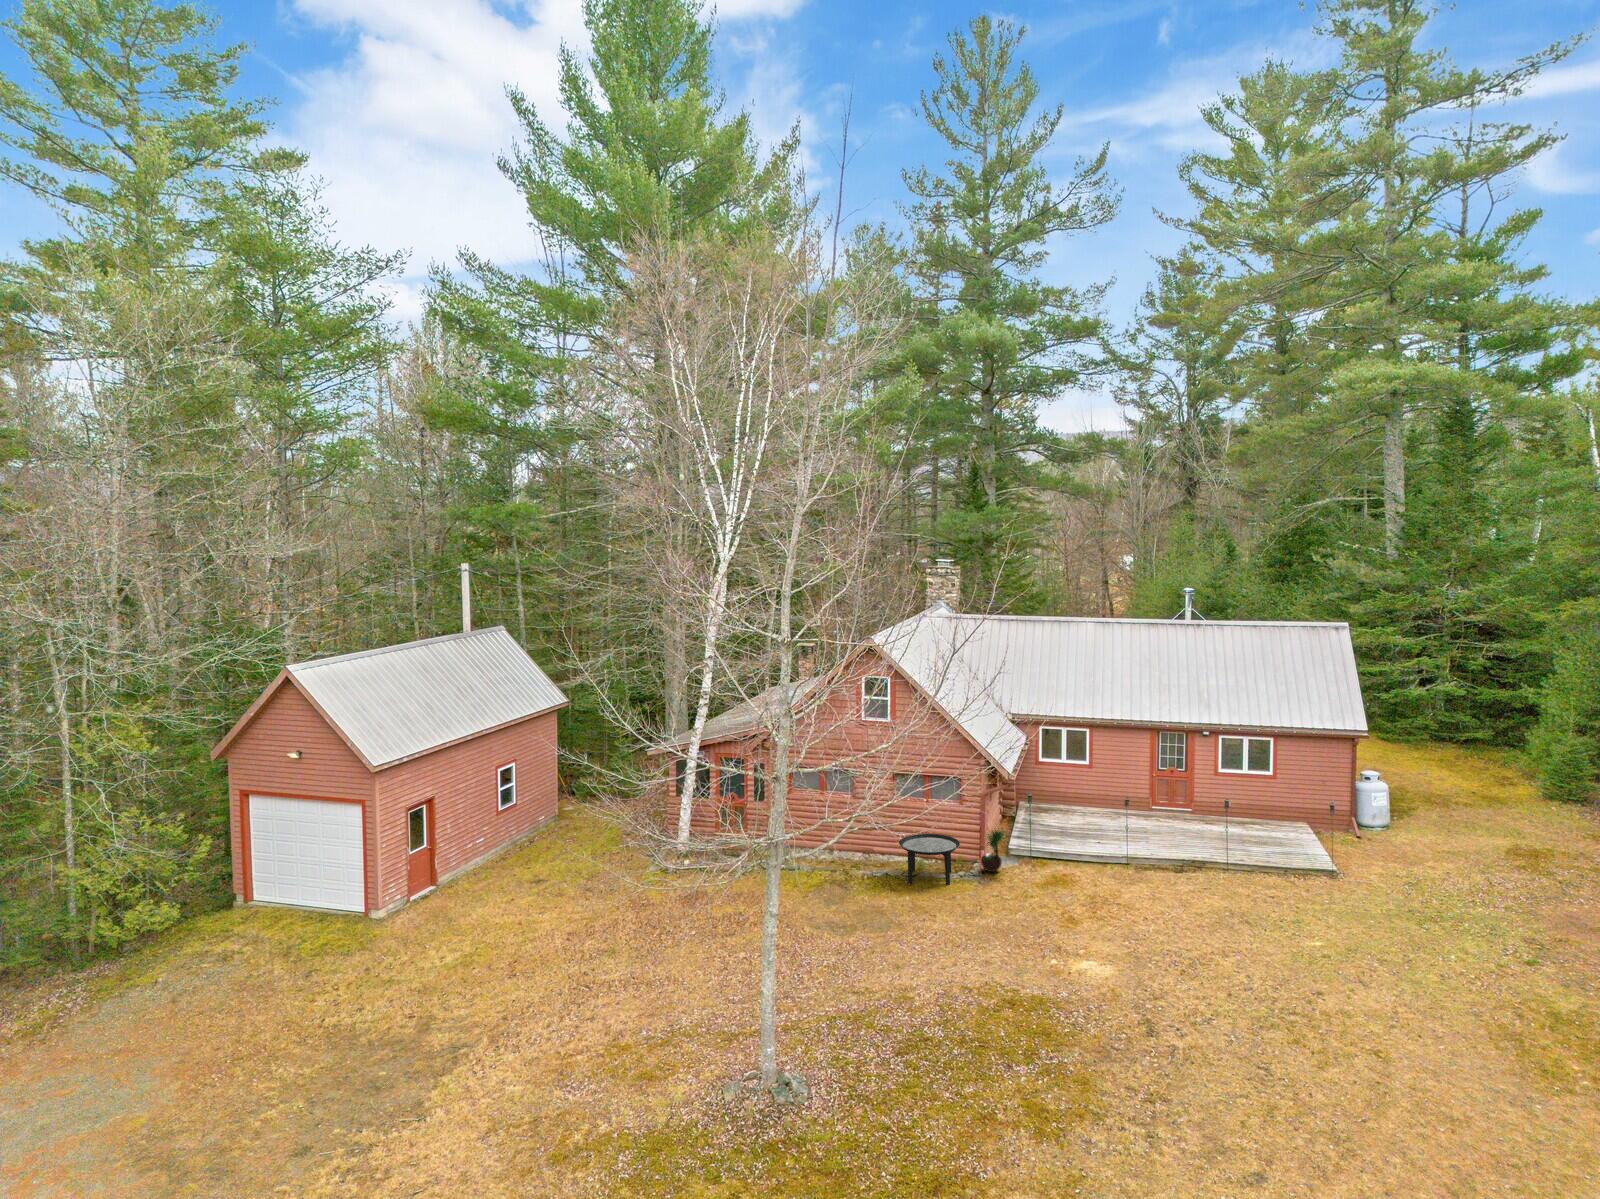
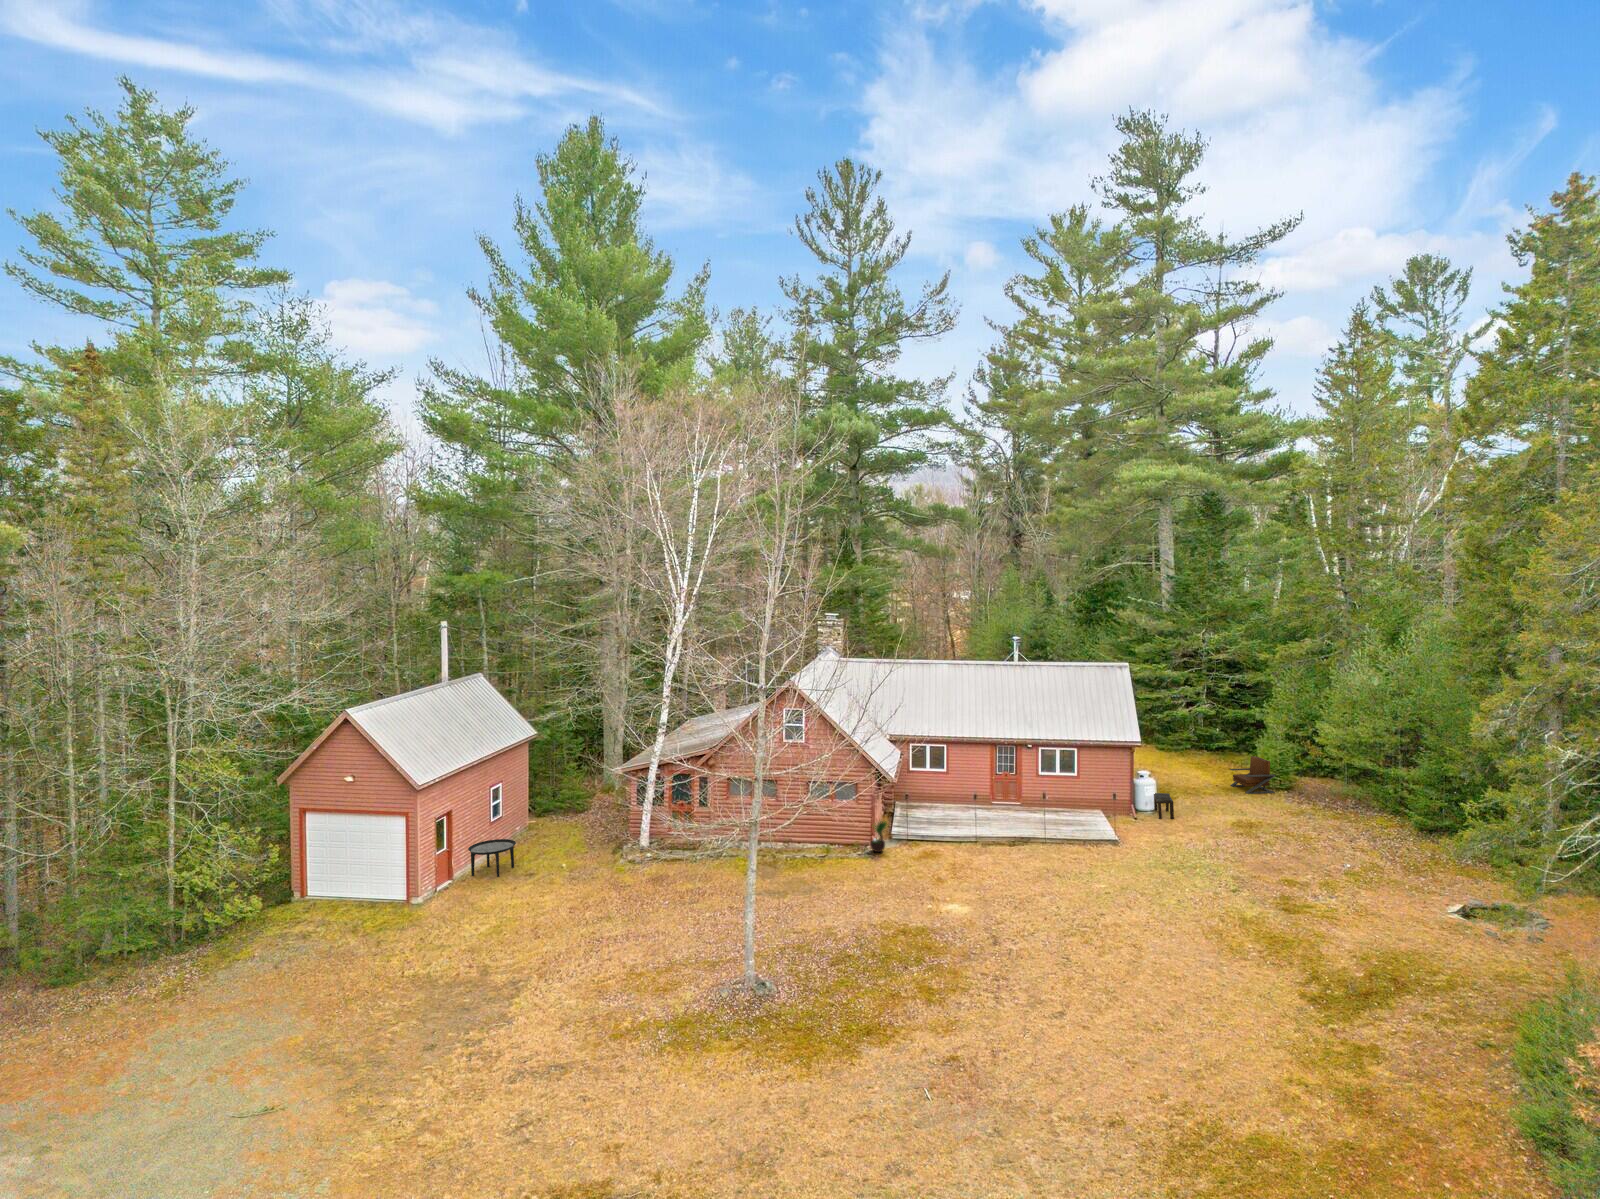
lounge chair: none [1492,754,1565,807] -> present [1230,756,1276,794]
bench: none [1384,802,1416,840] -> present [1154,793,1174,819]
round table: present [899,834,960,885] -> present [468,839,516,877]

